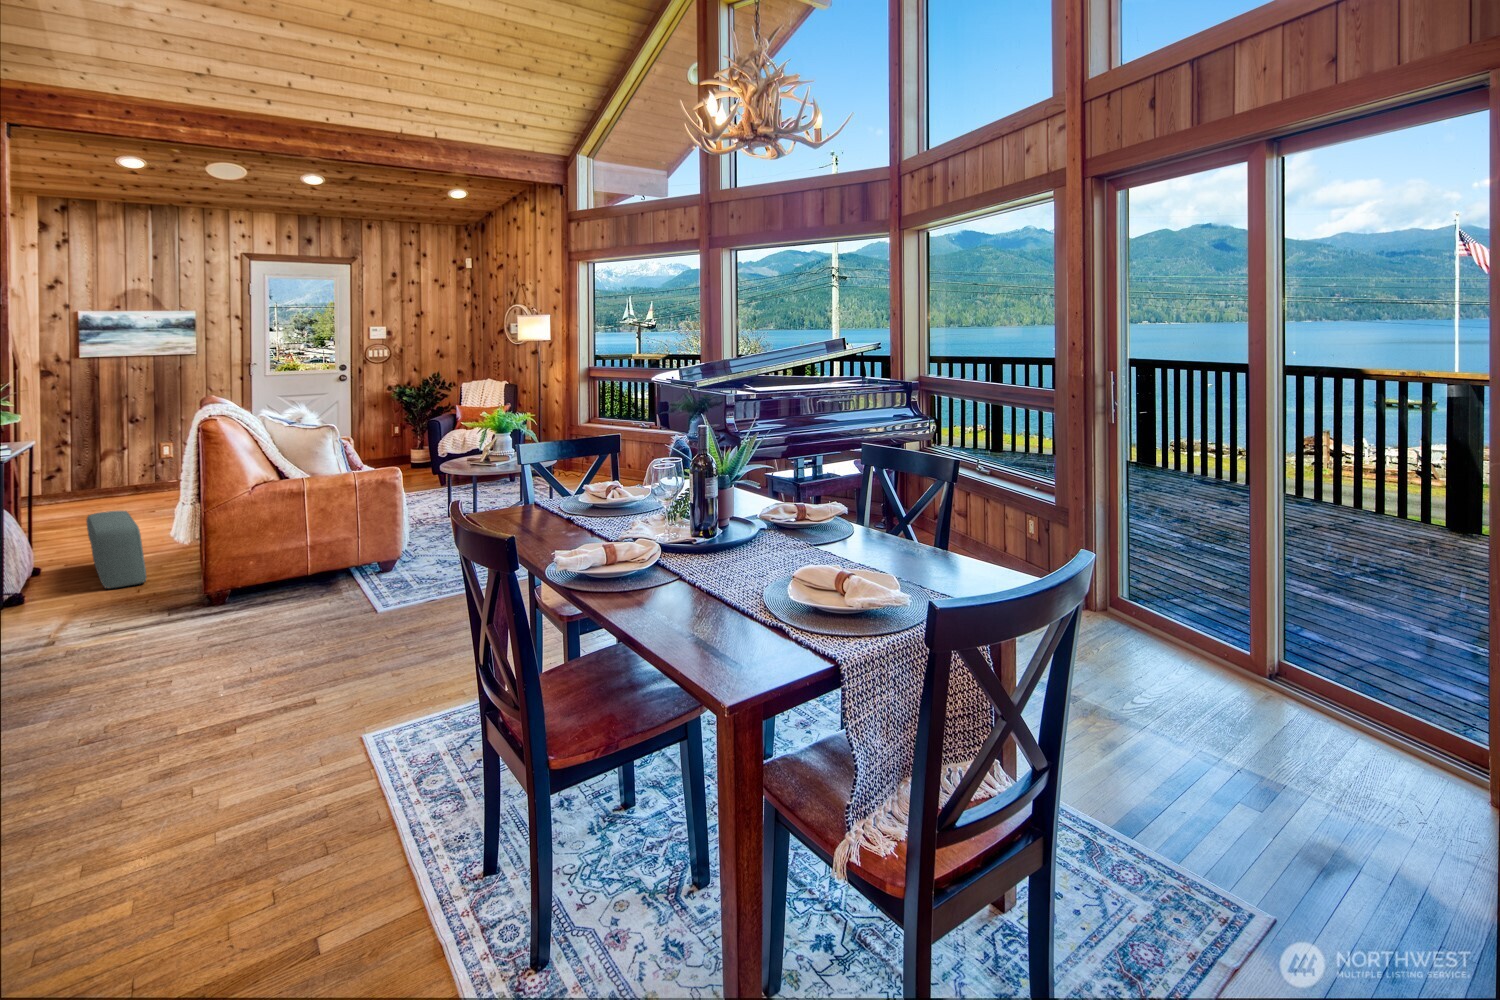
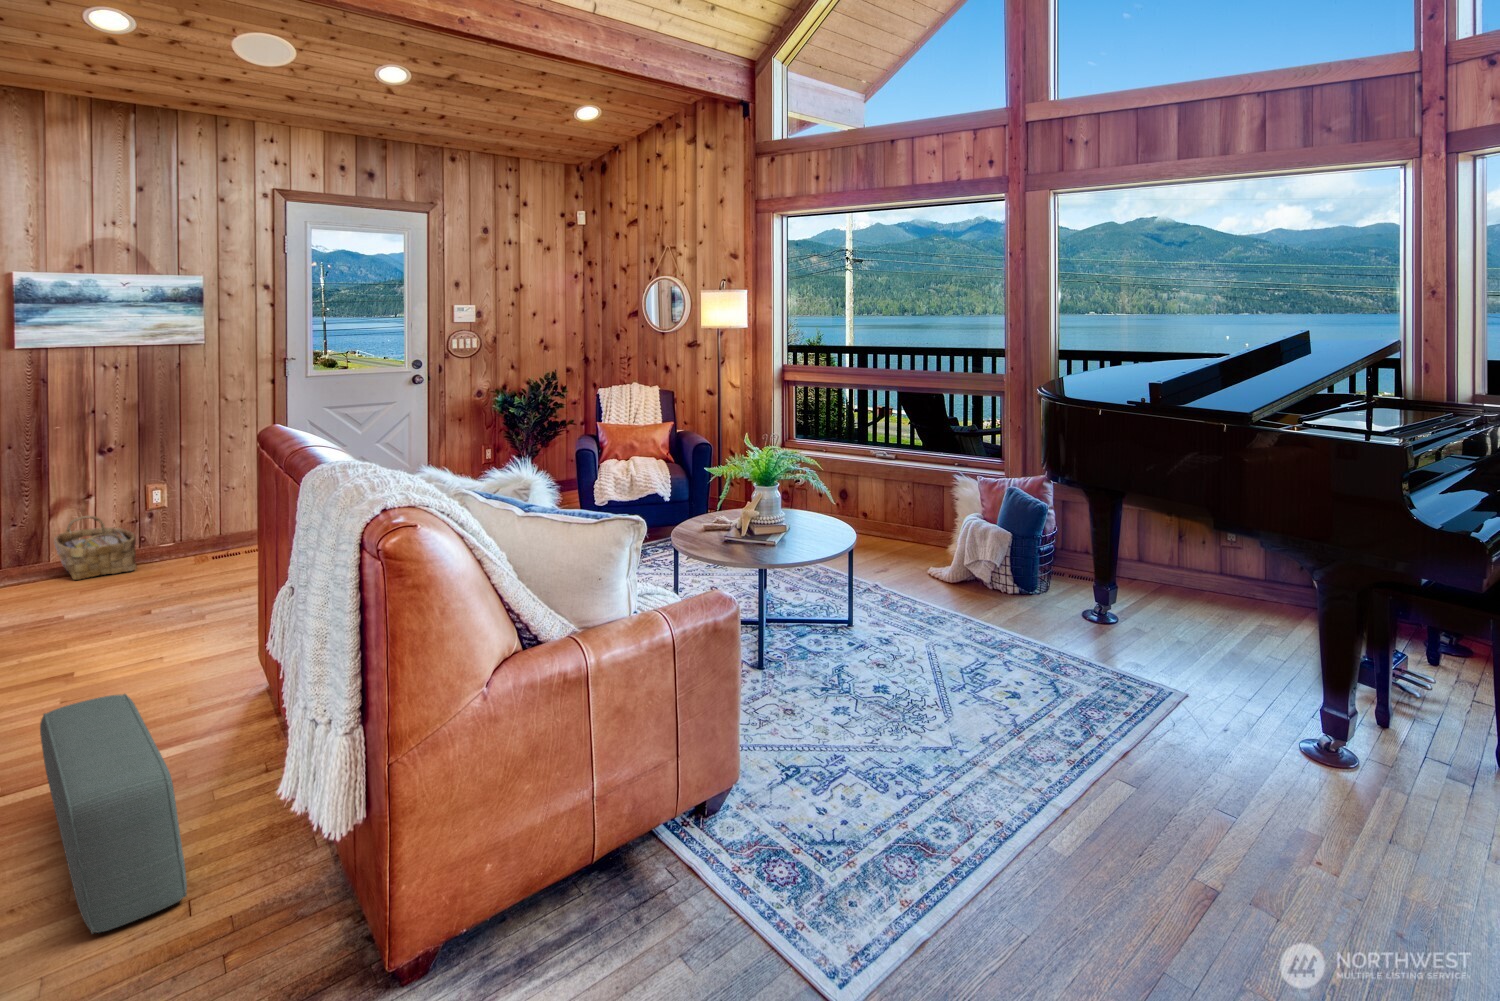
woven basket: none [101,461,152,498] -> present [54,516,137,580]

